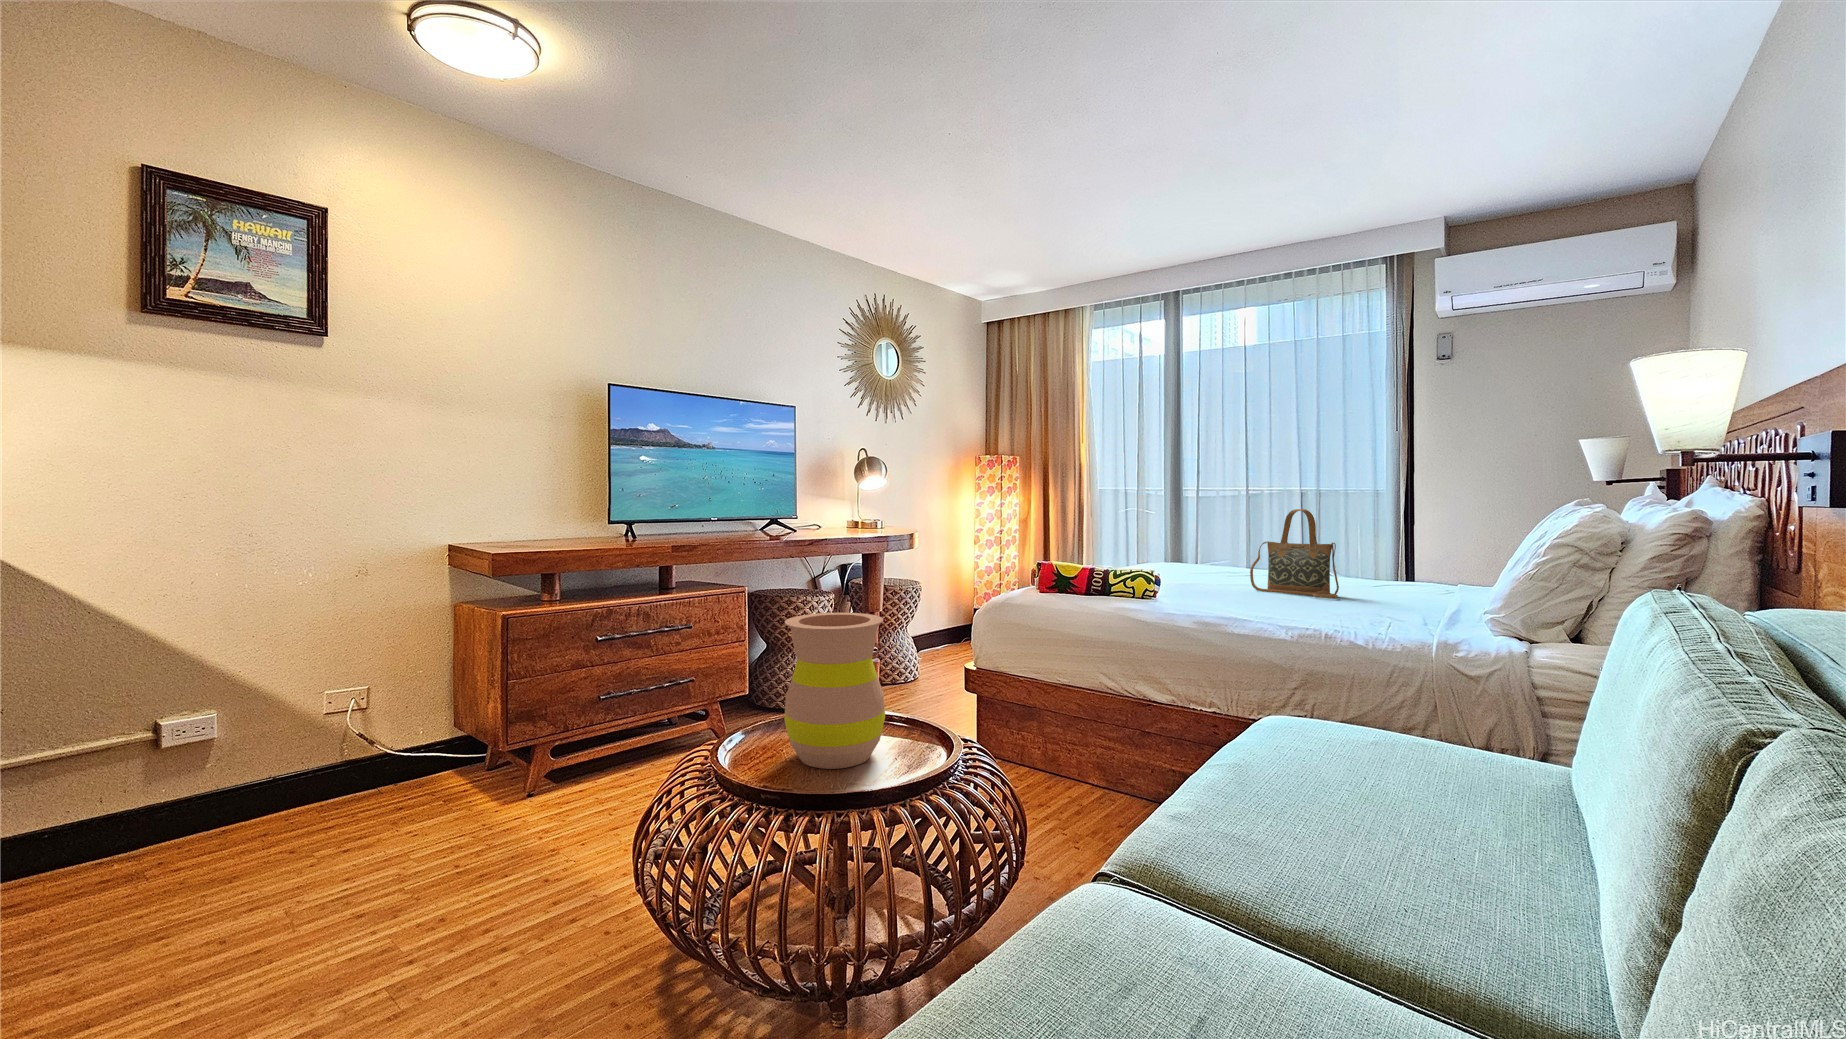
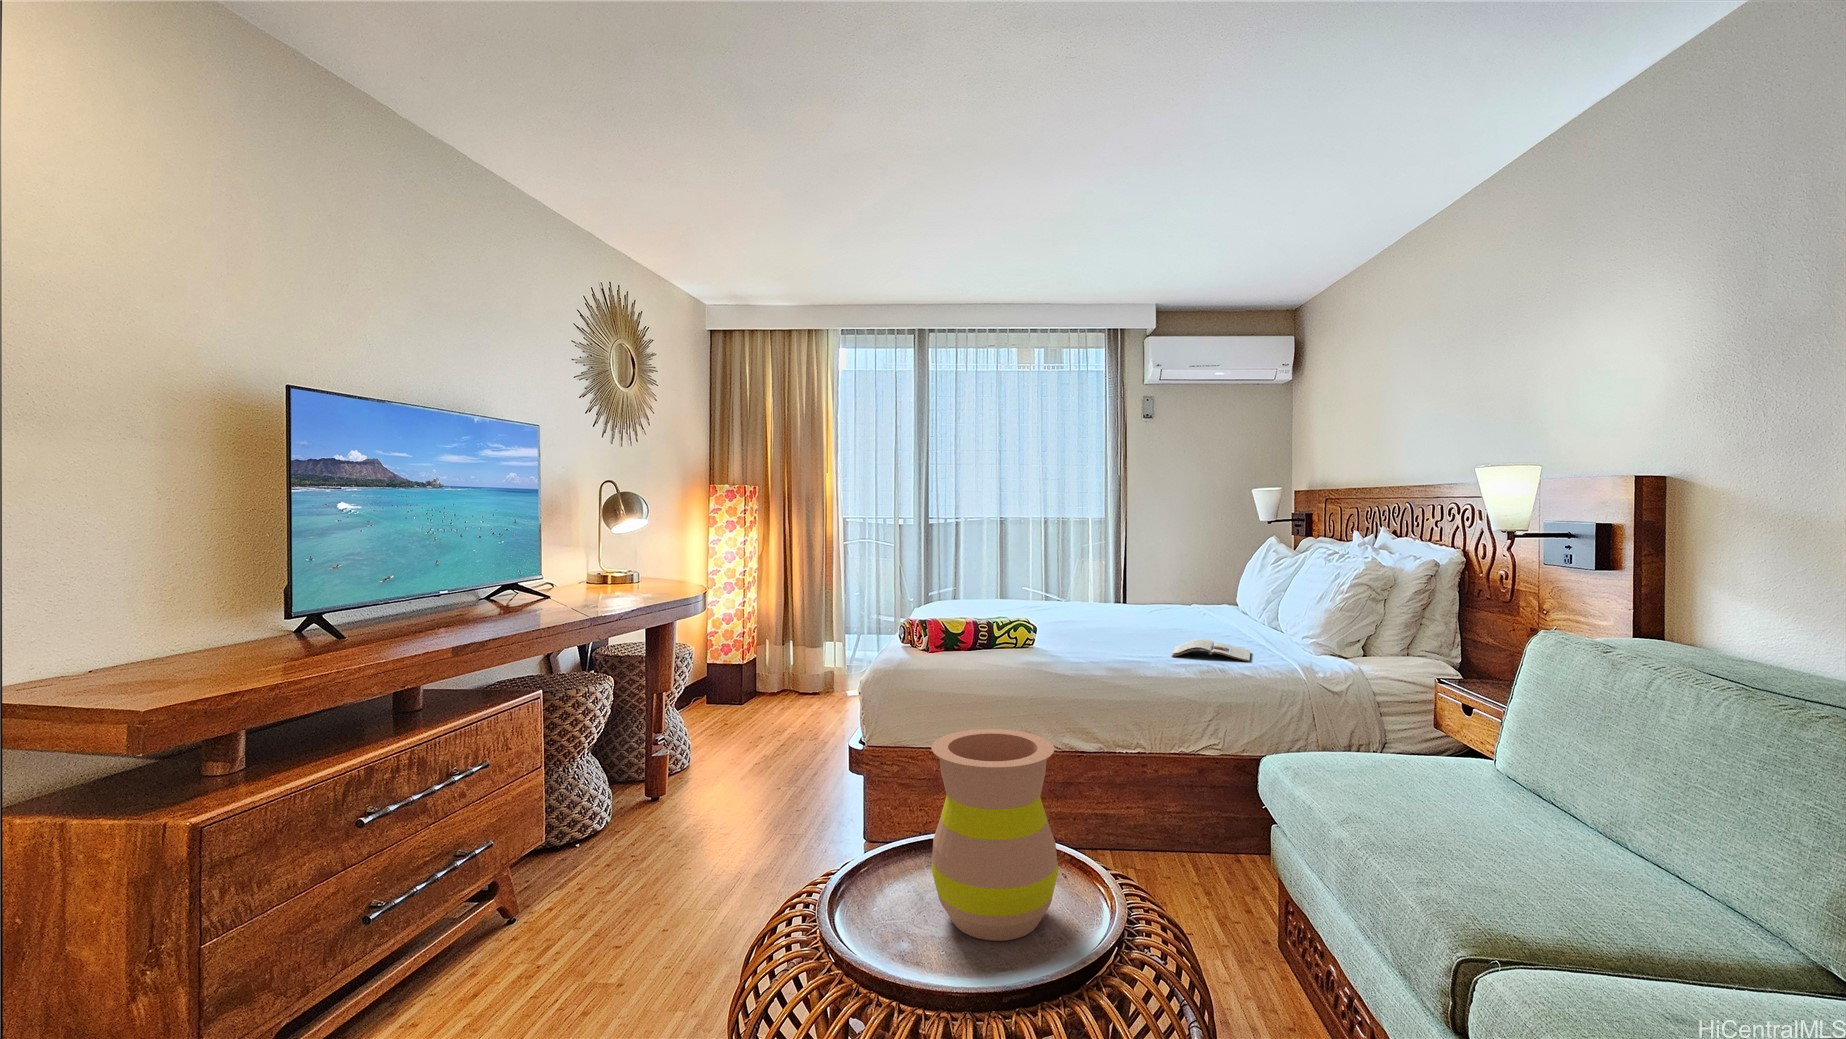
handbag: present [1250,509,1339,598] -> none [1080,549,1165,631]
magazine: none [1275,602,1386,627] -> present [1171,639,1250,662]

